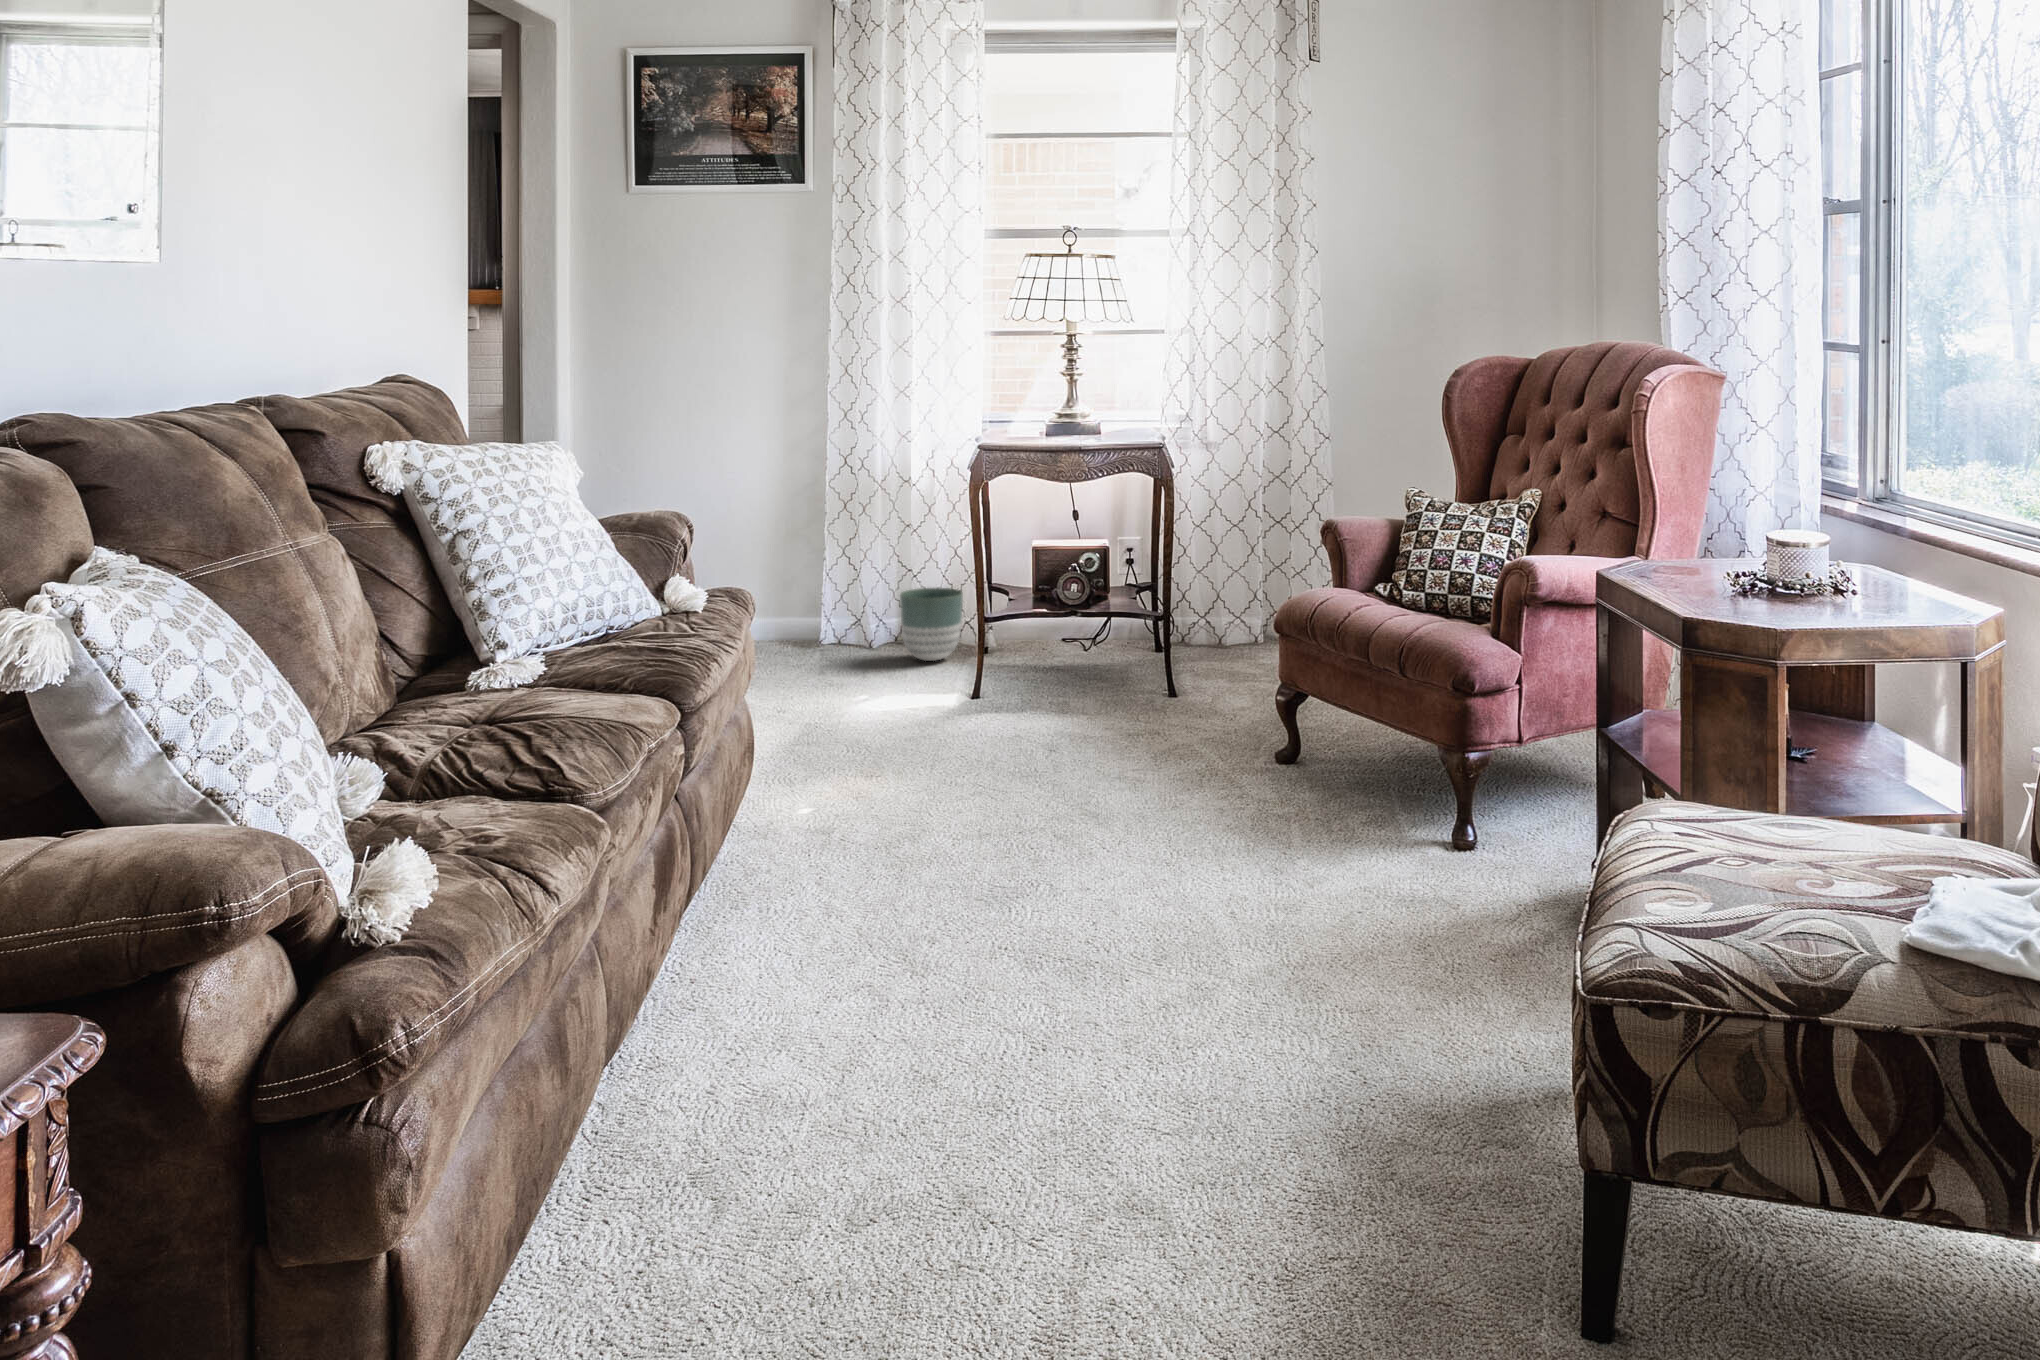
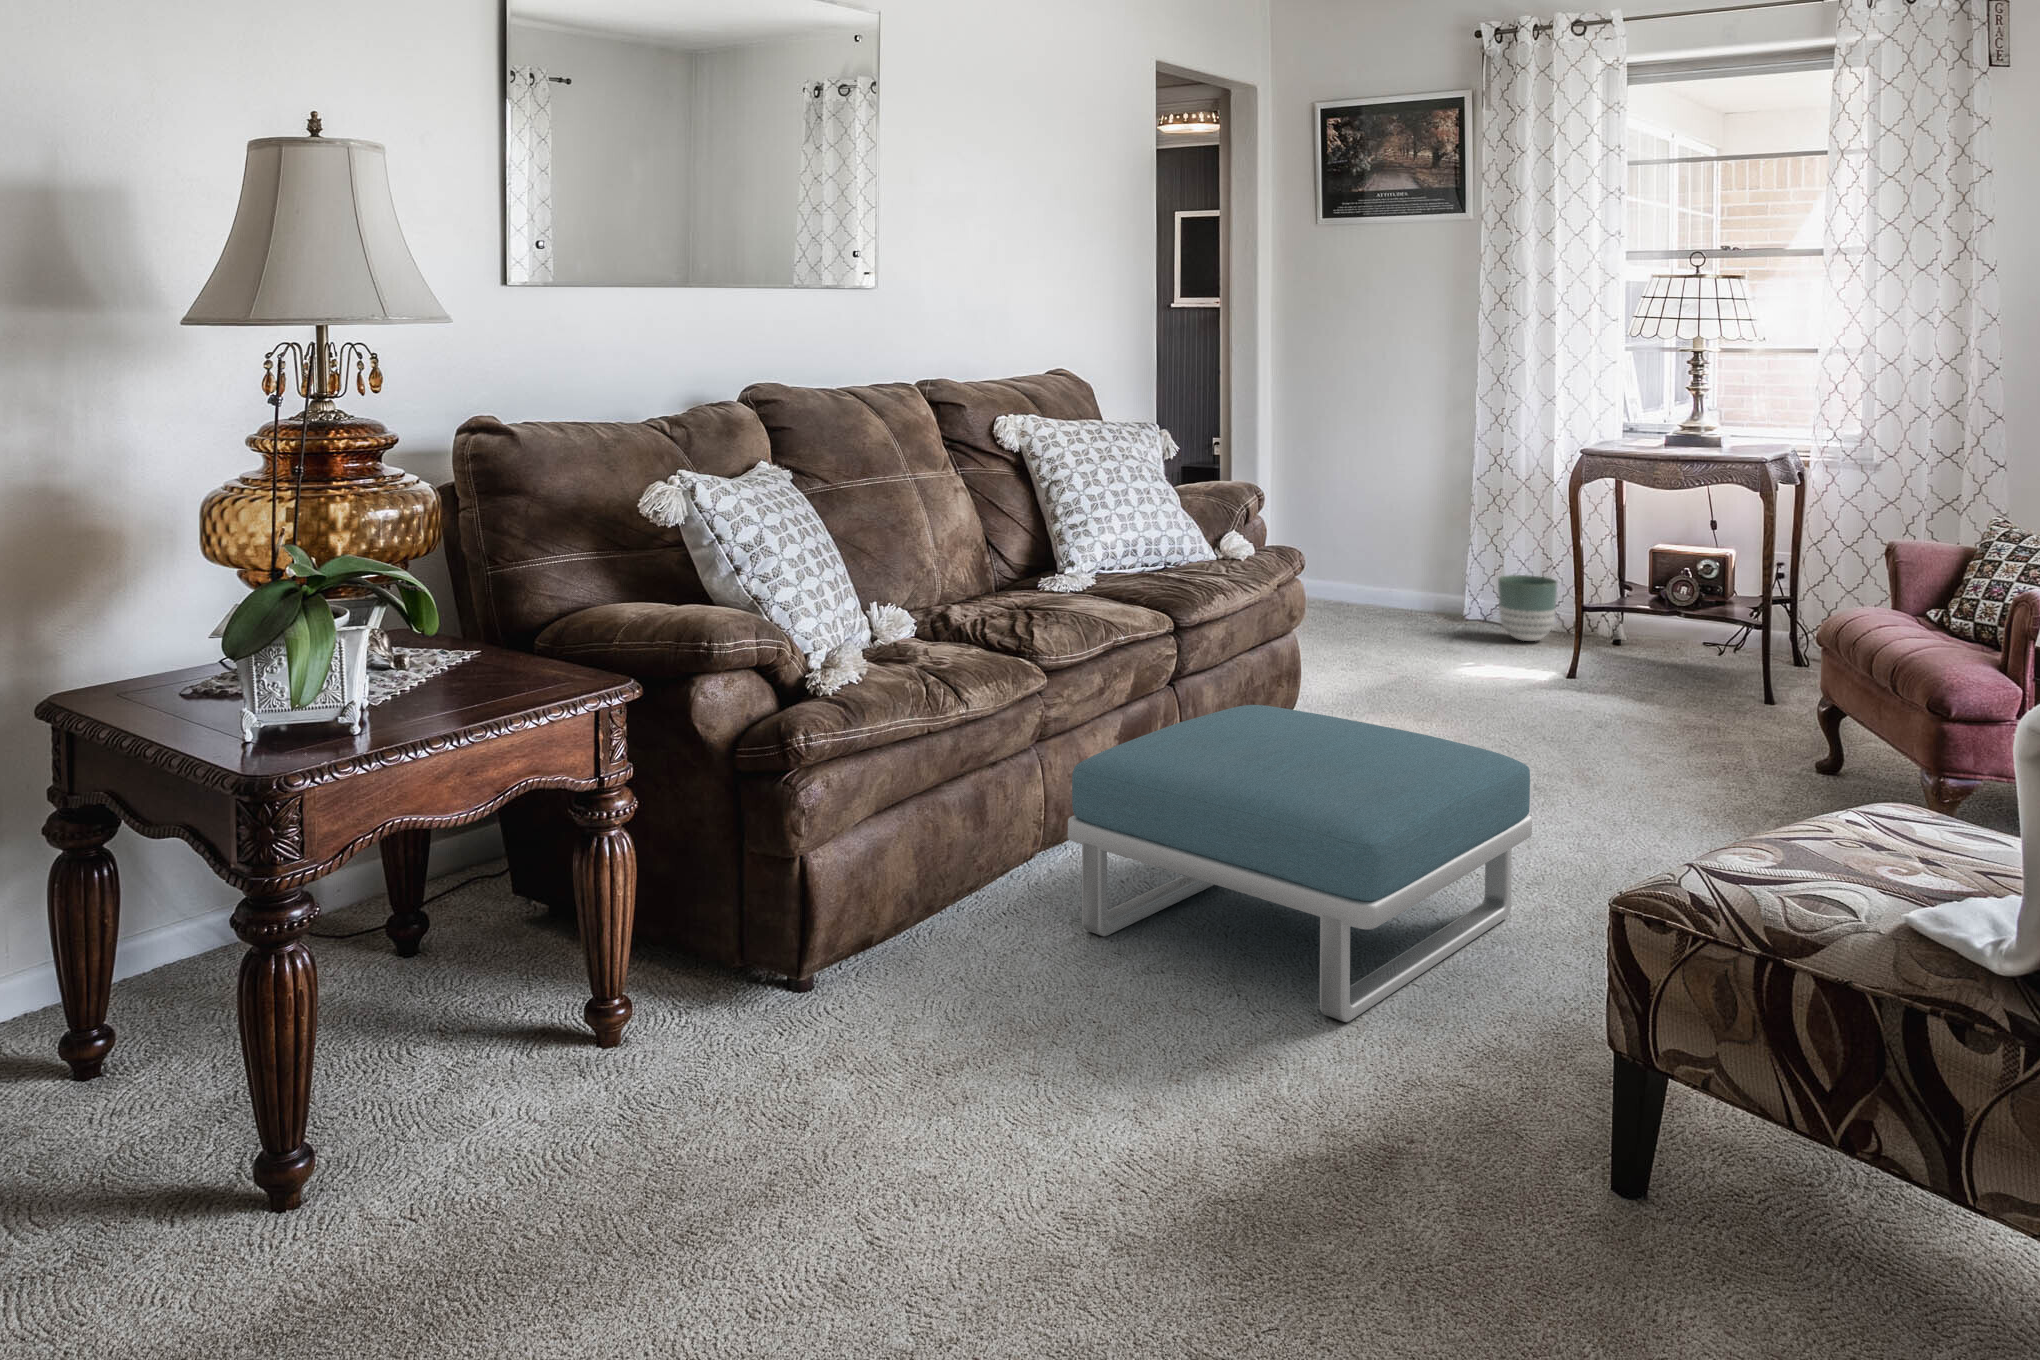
footstool: none [677,807,1217,1221] -> present [1068,705,1532,1022]

